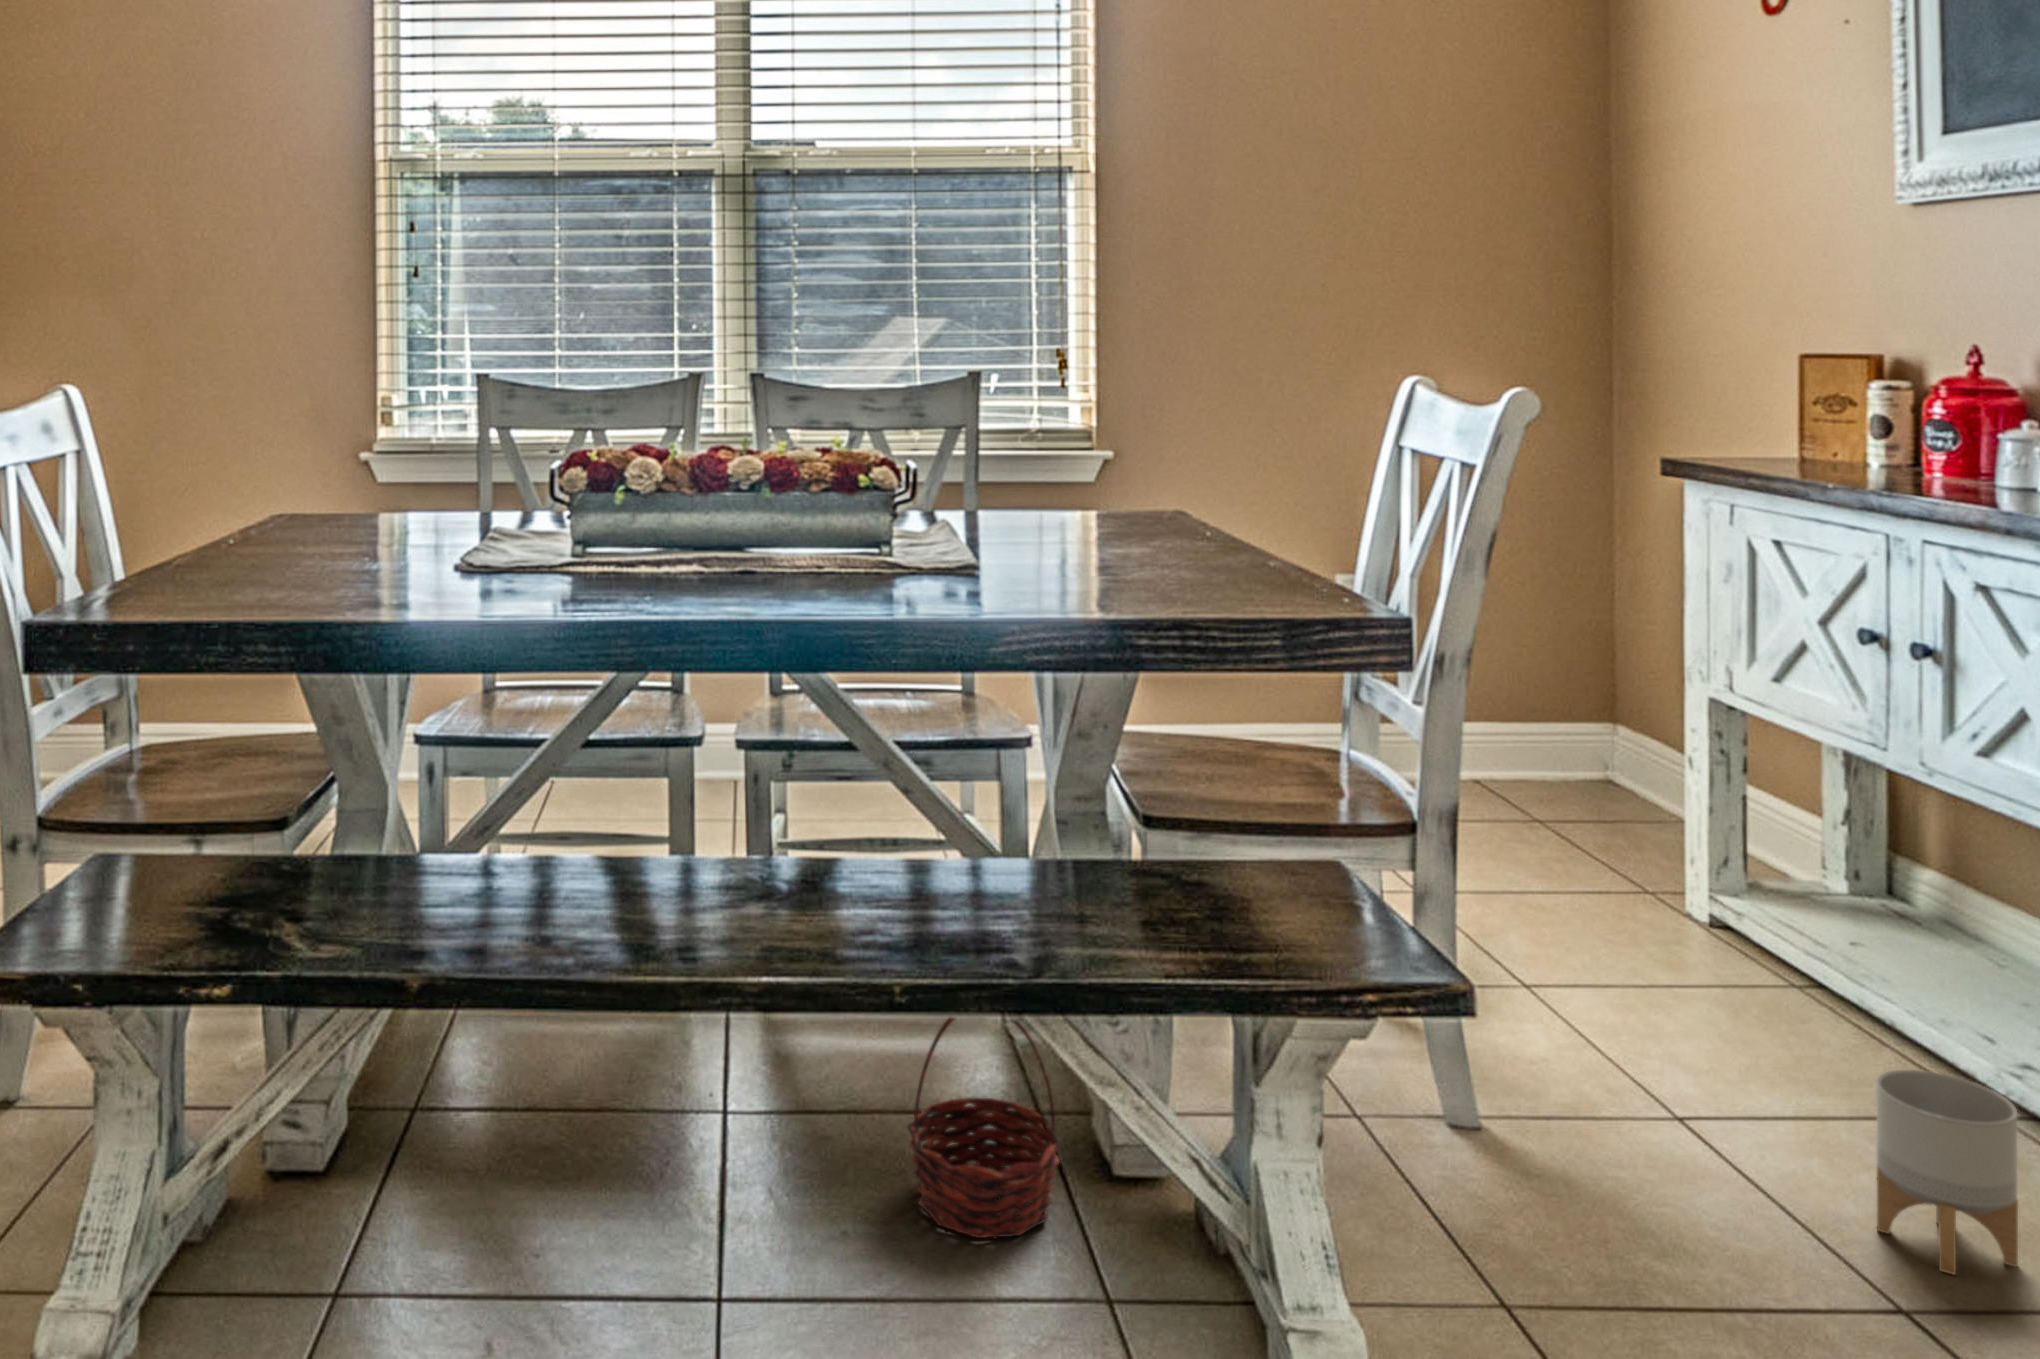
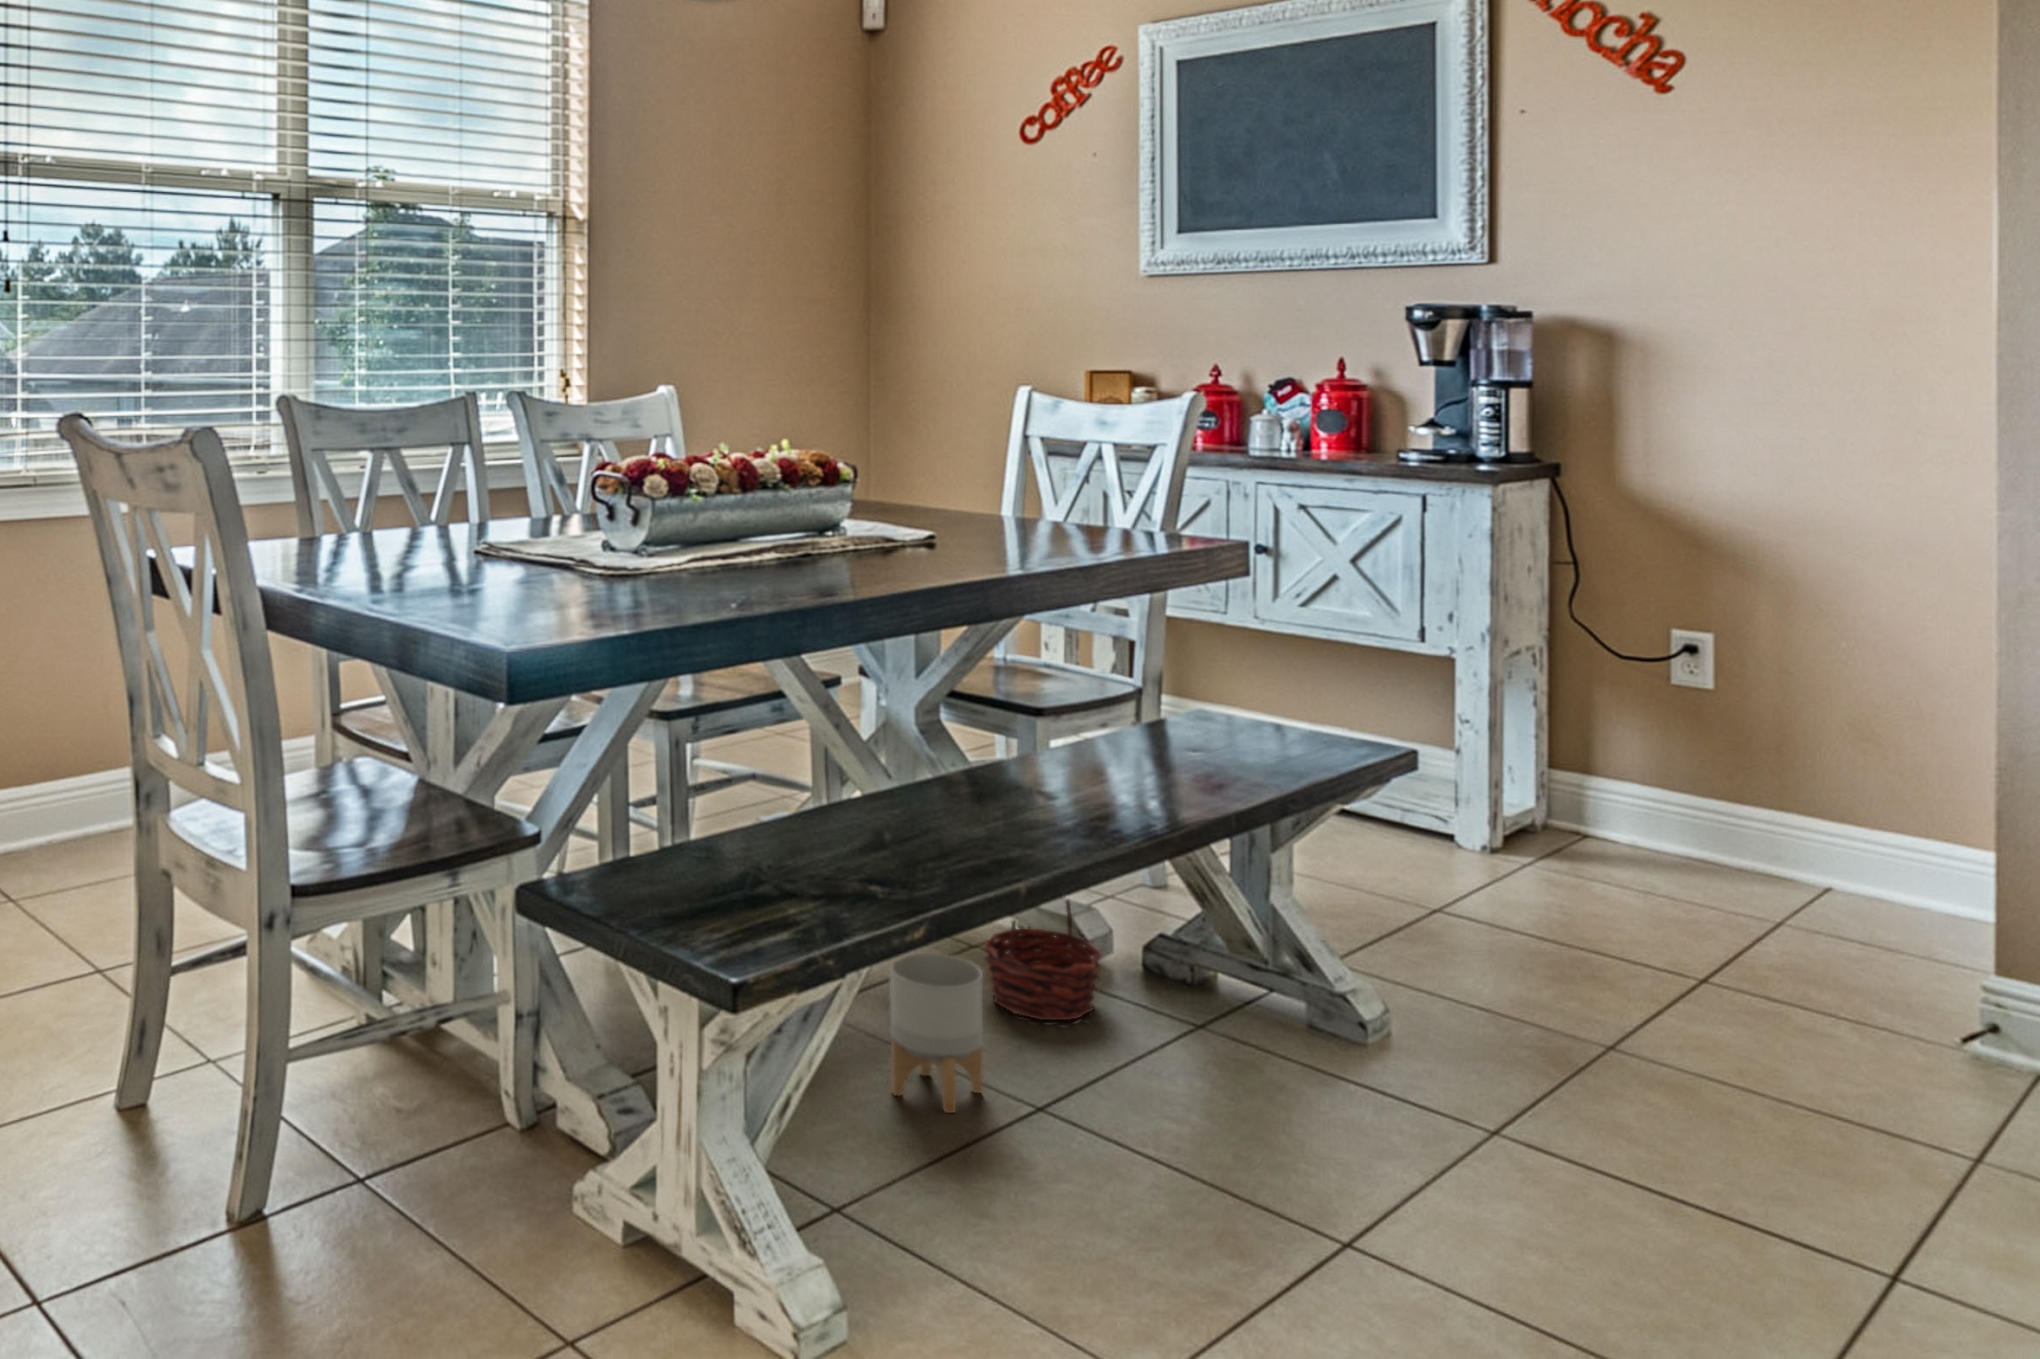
planter: present [1876,1070,2018,1275] -> present [890,953,983,1113]

